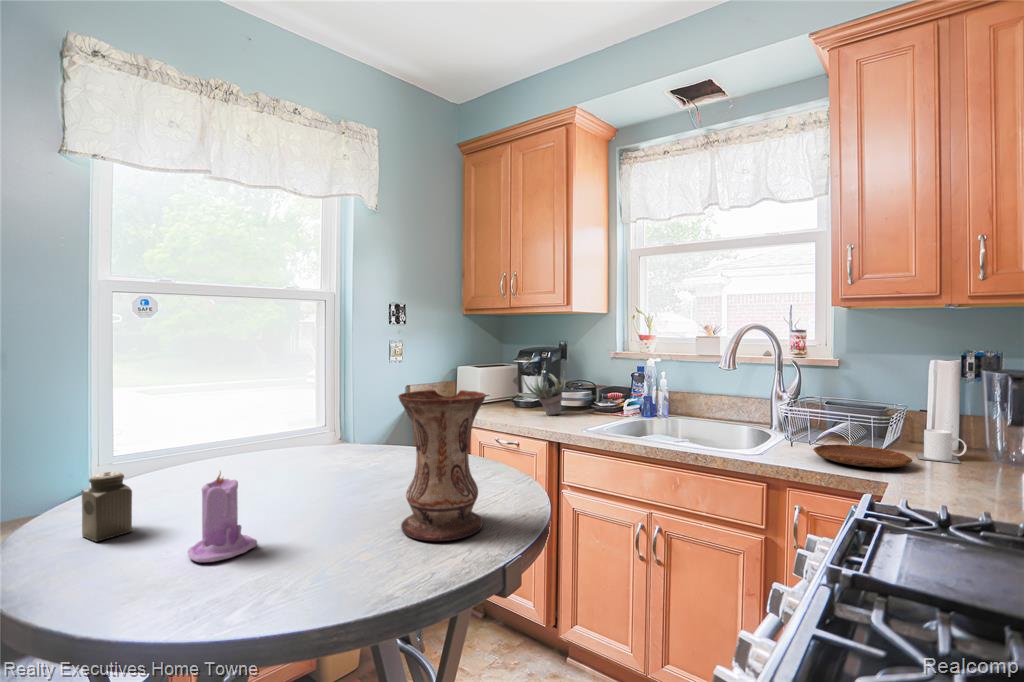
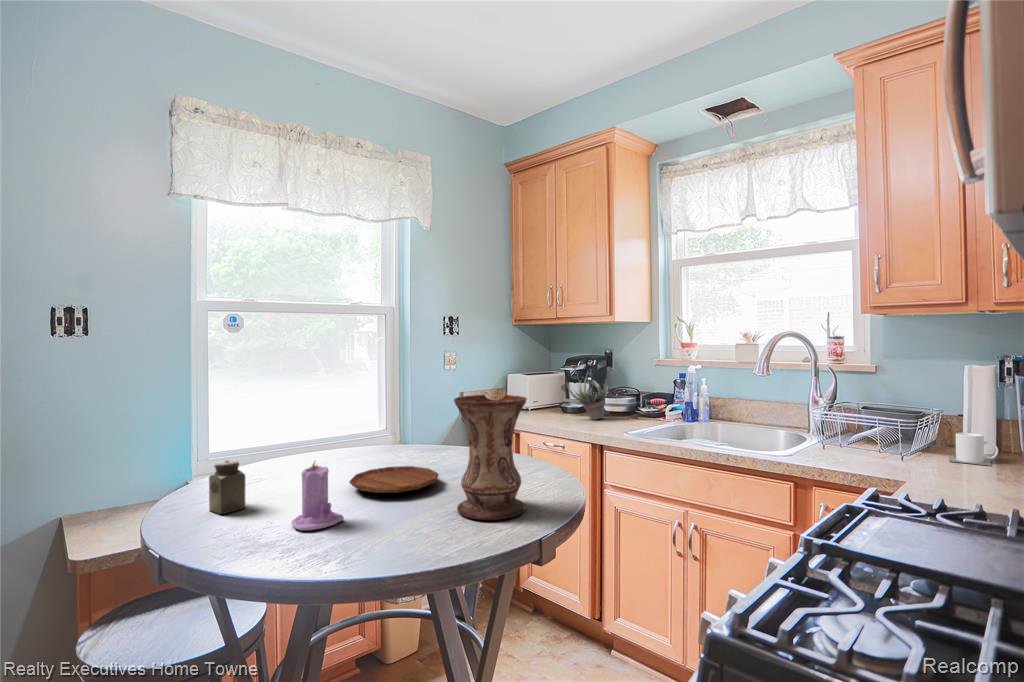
tray: present [813,444,912,468] -> present [349,466,439,493]

